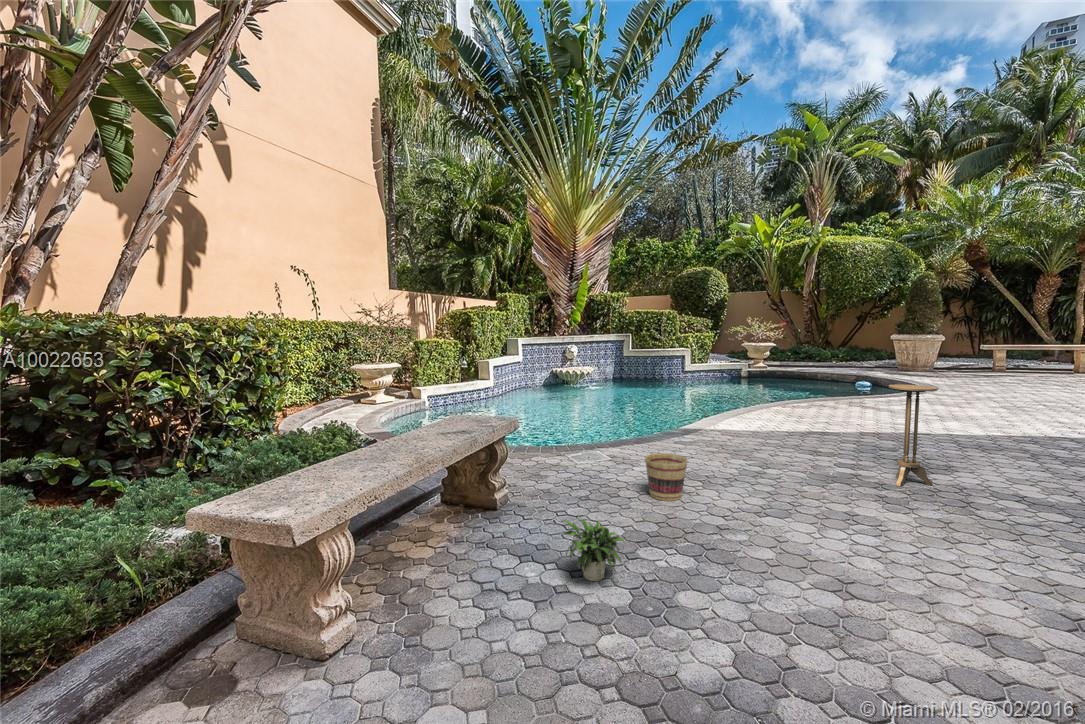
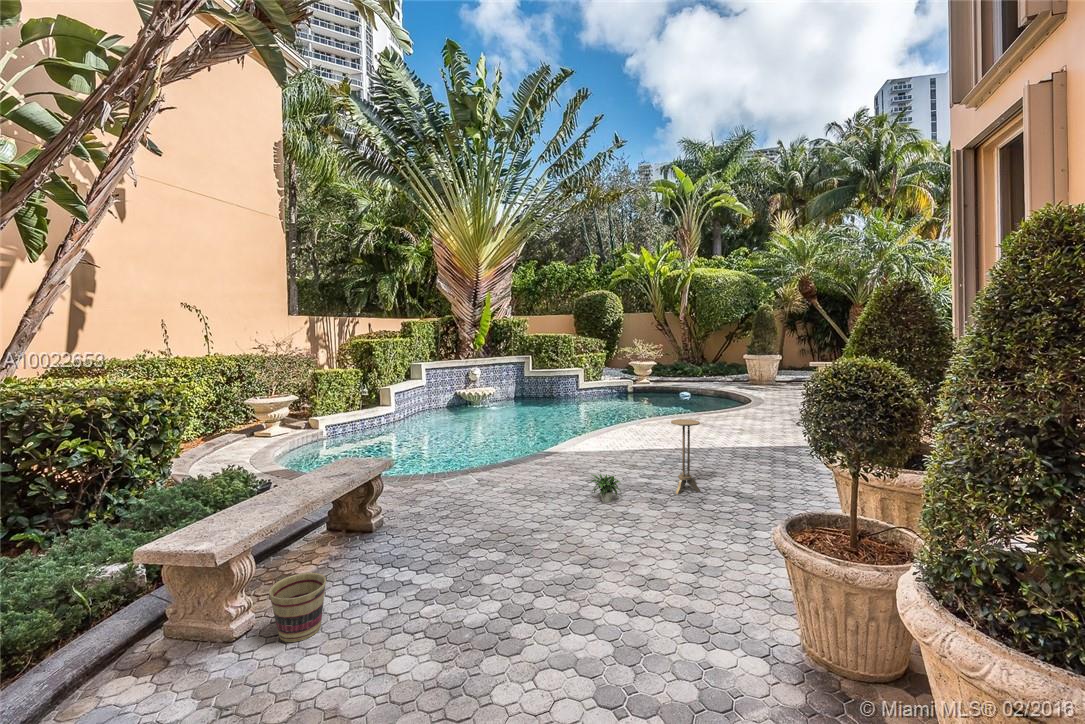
basket: present [645,453,687,501] -> present [269,573,326,642]
potted plant: present [563,517,624,581] -> present [591,474,621,502]

